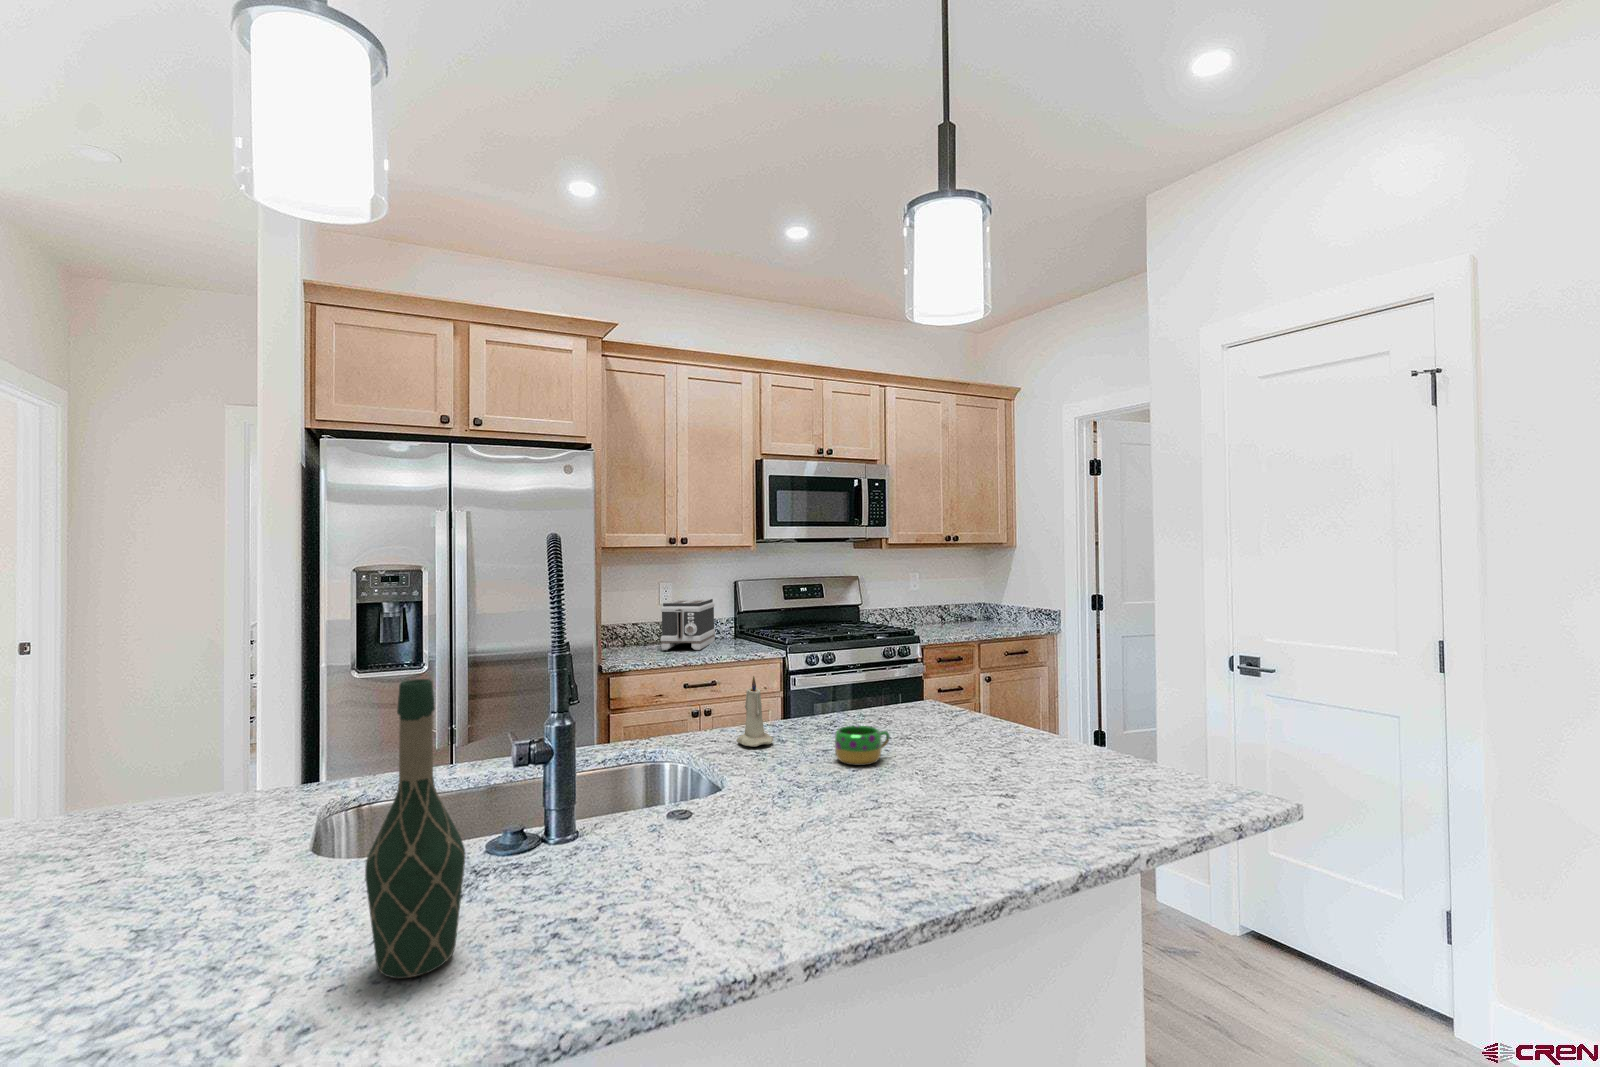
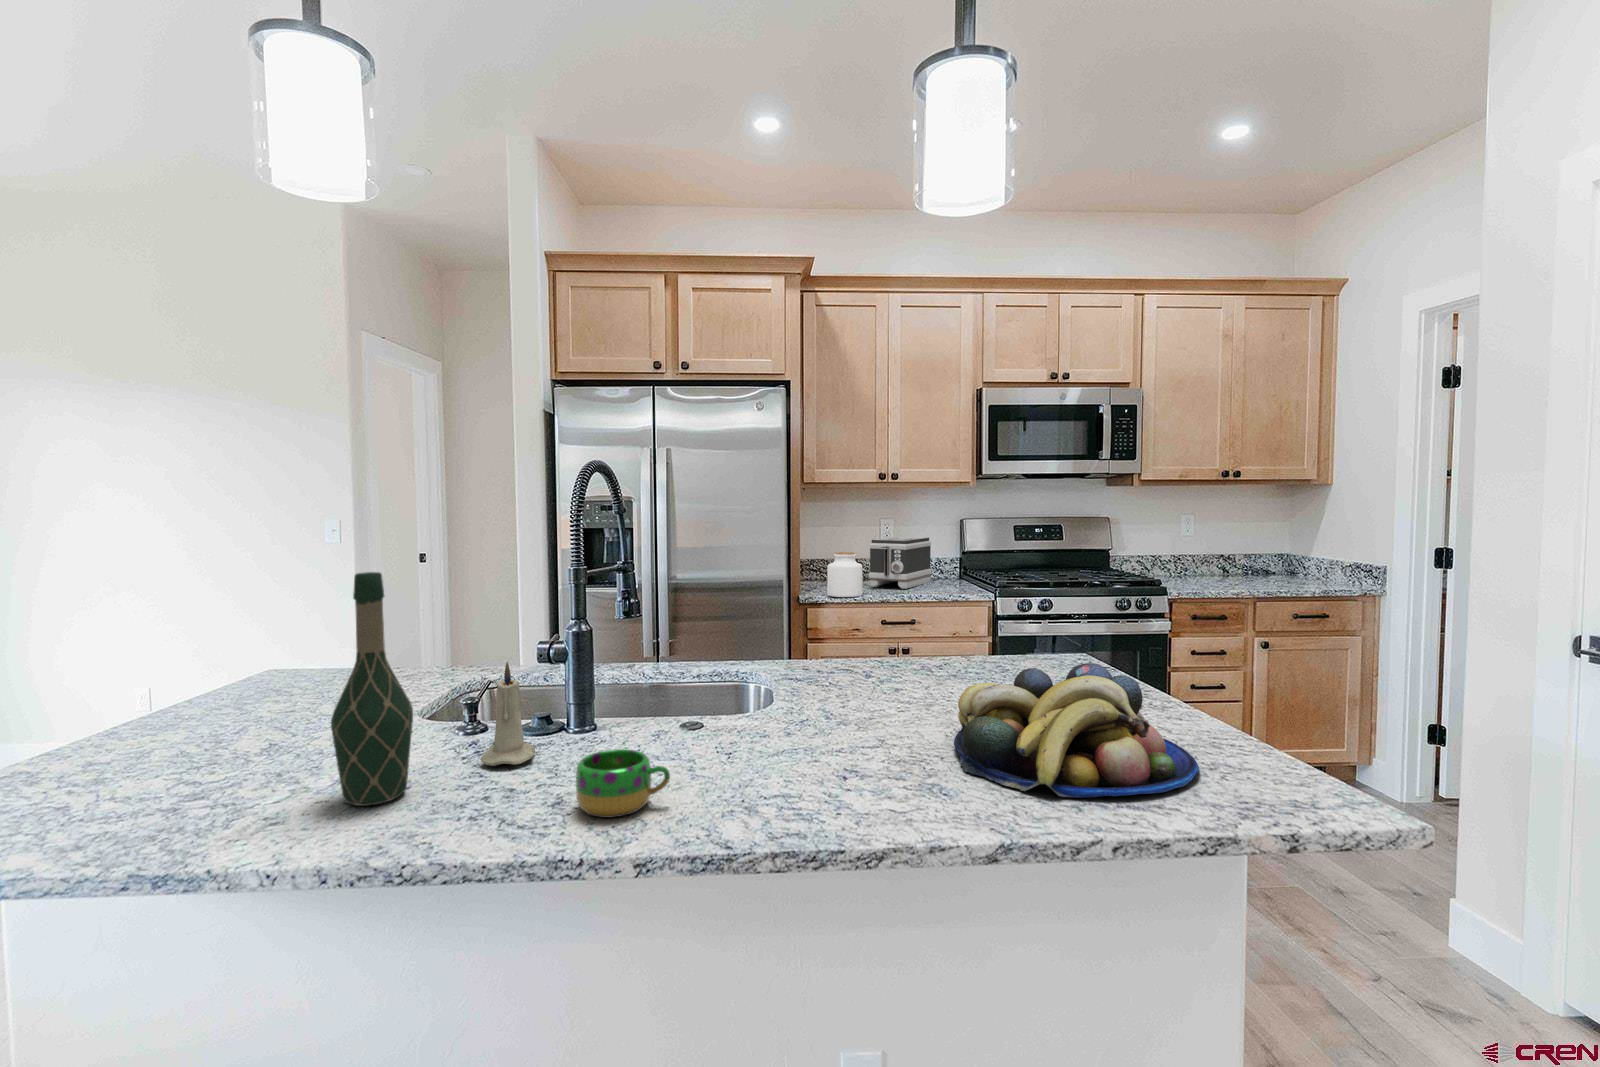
jar: none [625,617,661,663] -> present [827,552,863,597]
candle: present [737,676,773,747] -> present [481,662,535,766]
fruit bowl: none [934,709,1143,827] -> present [954,663,1199,798]
mug: present [835,726,890,765] -> present [576,749,670,818]

